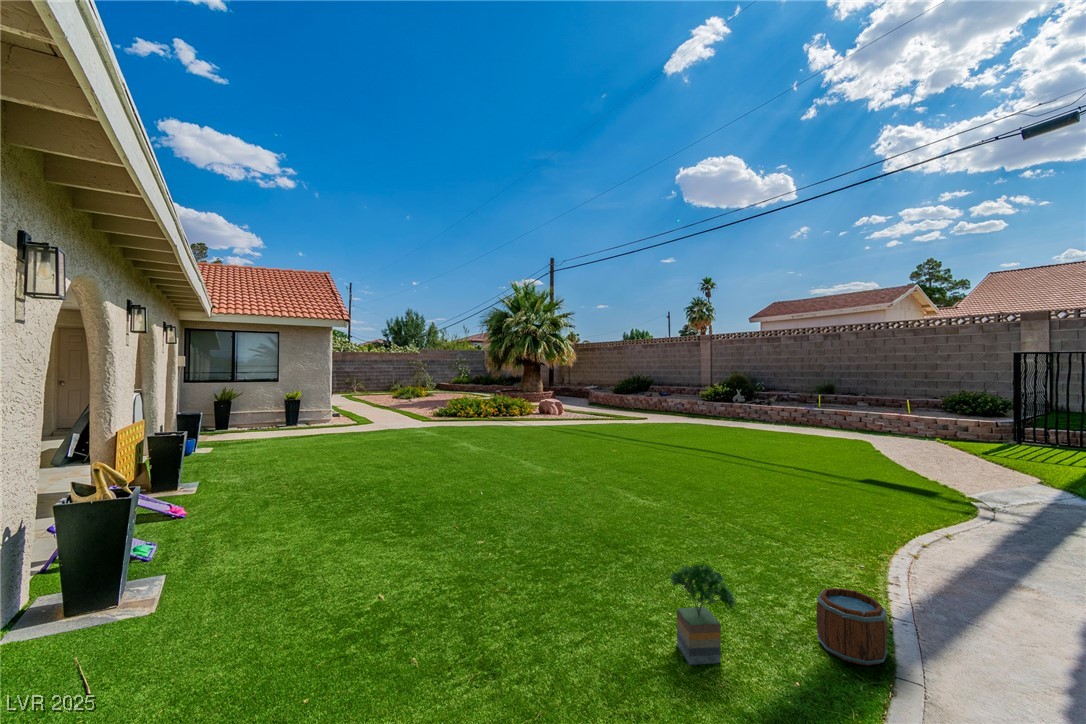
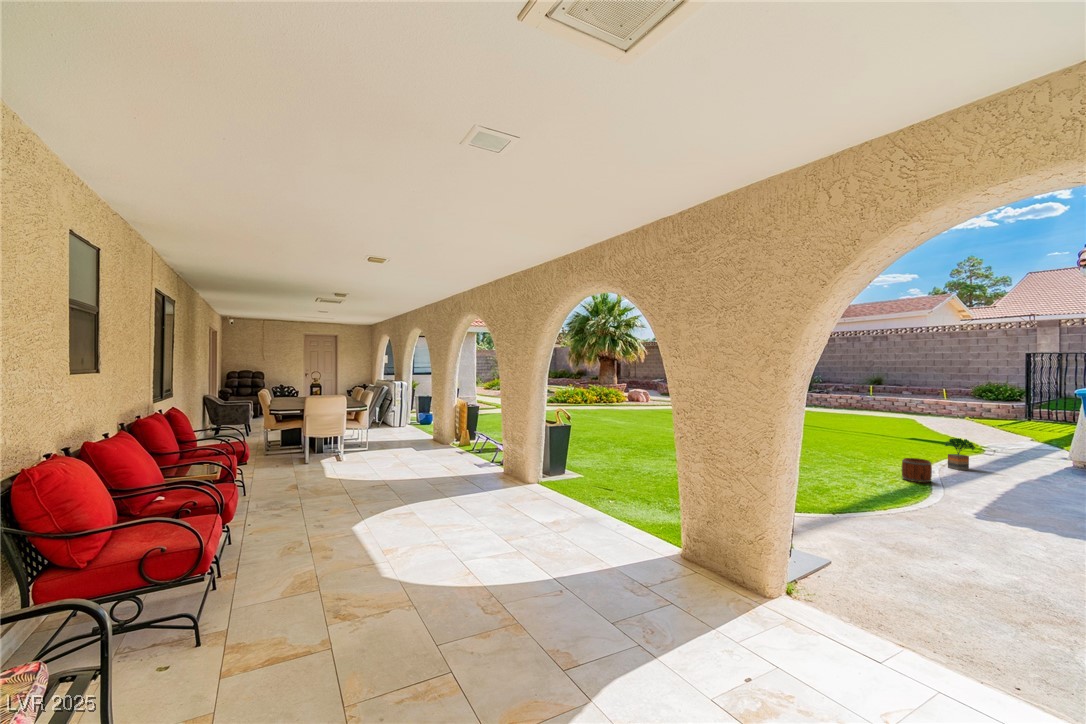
potted tree: present [670,564,736,665] -> present [945,438,975,470]

